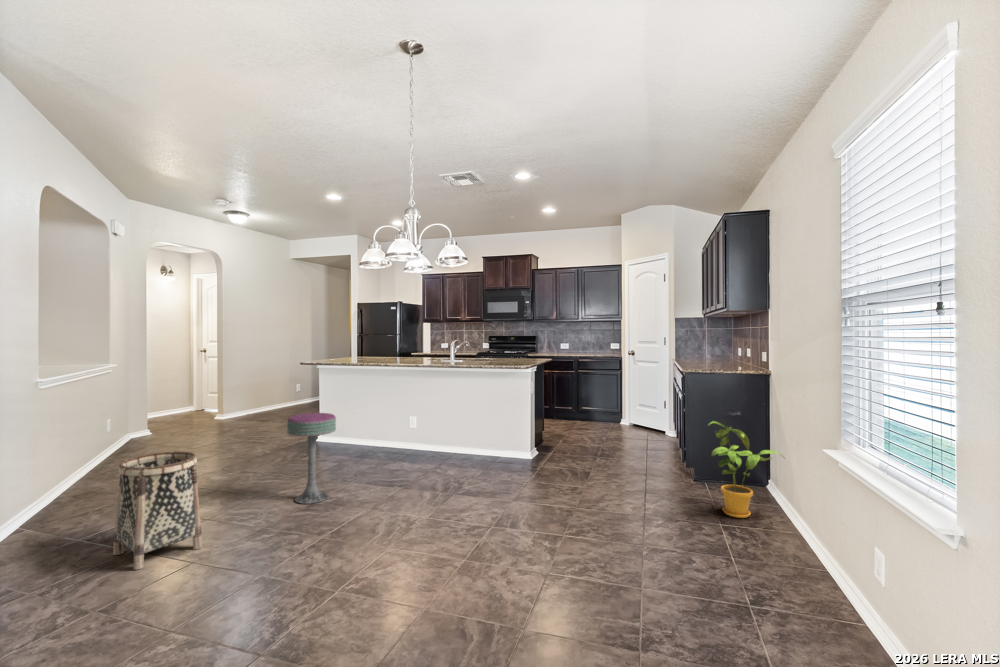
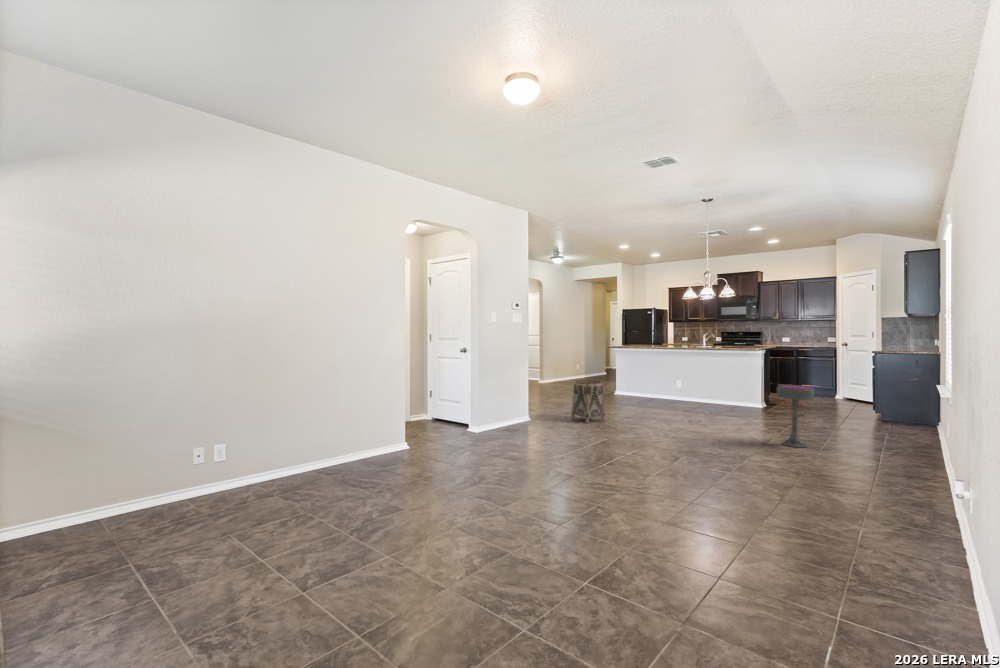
bar stool: present [287,413,336,504] -> present [777,385,814,447]
house plant: present [708,421,780,518] -> none [882,381,937,436]

